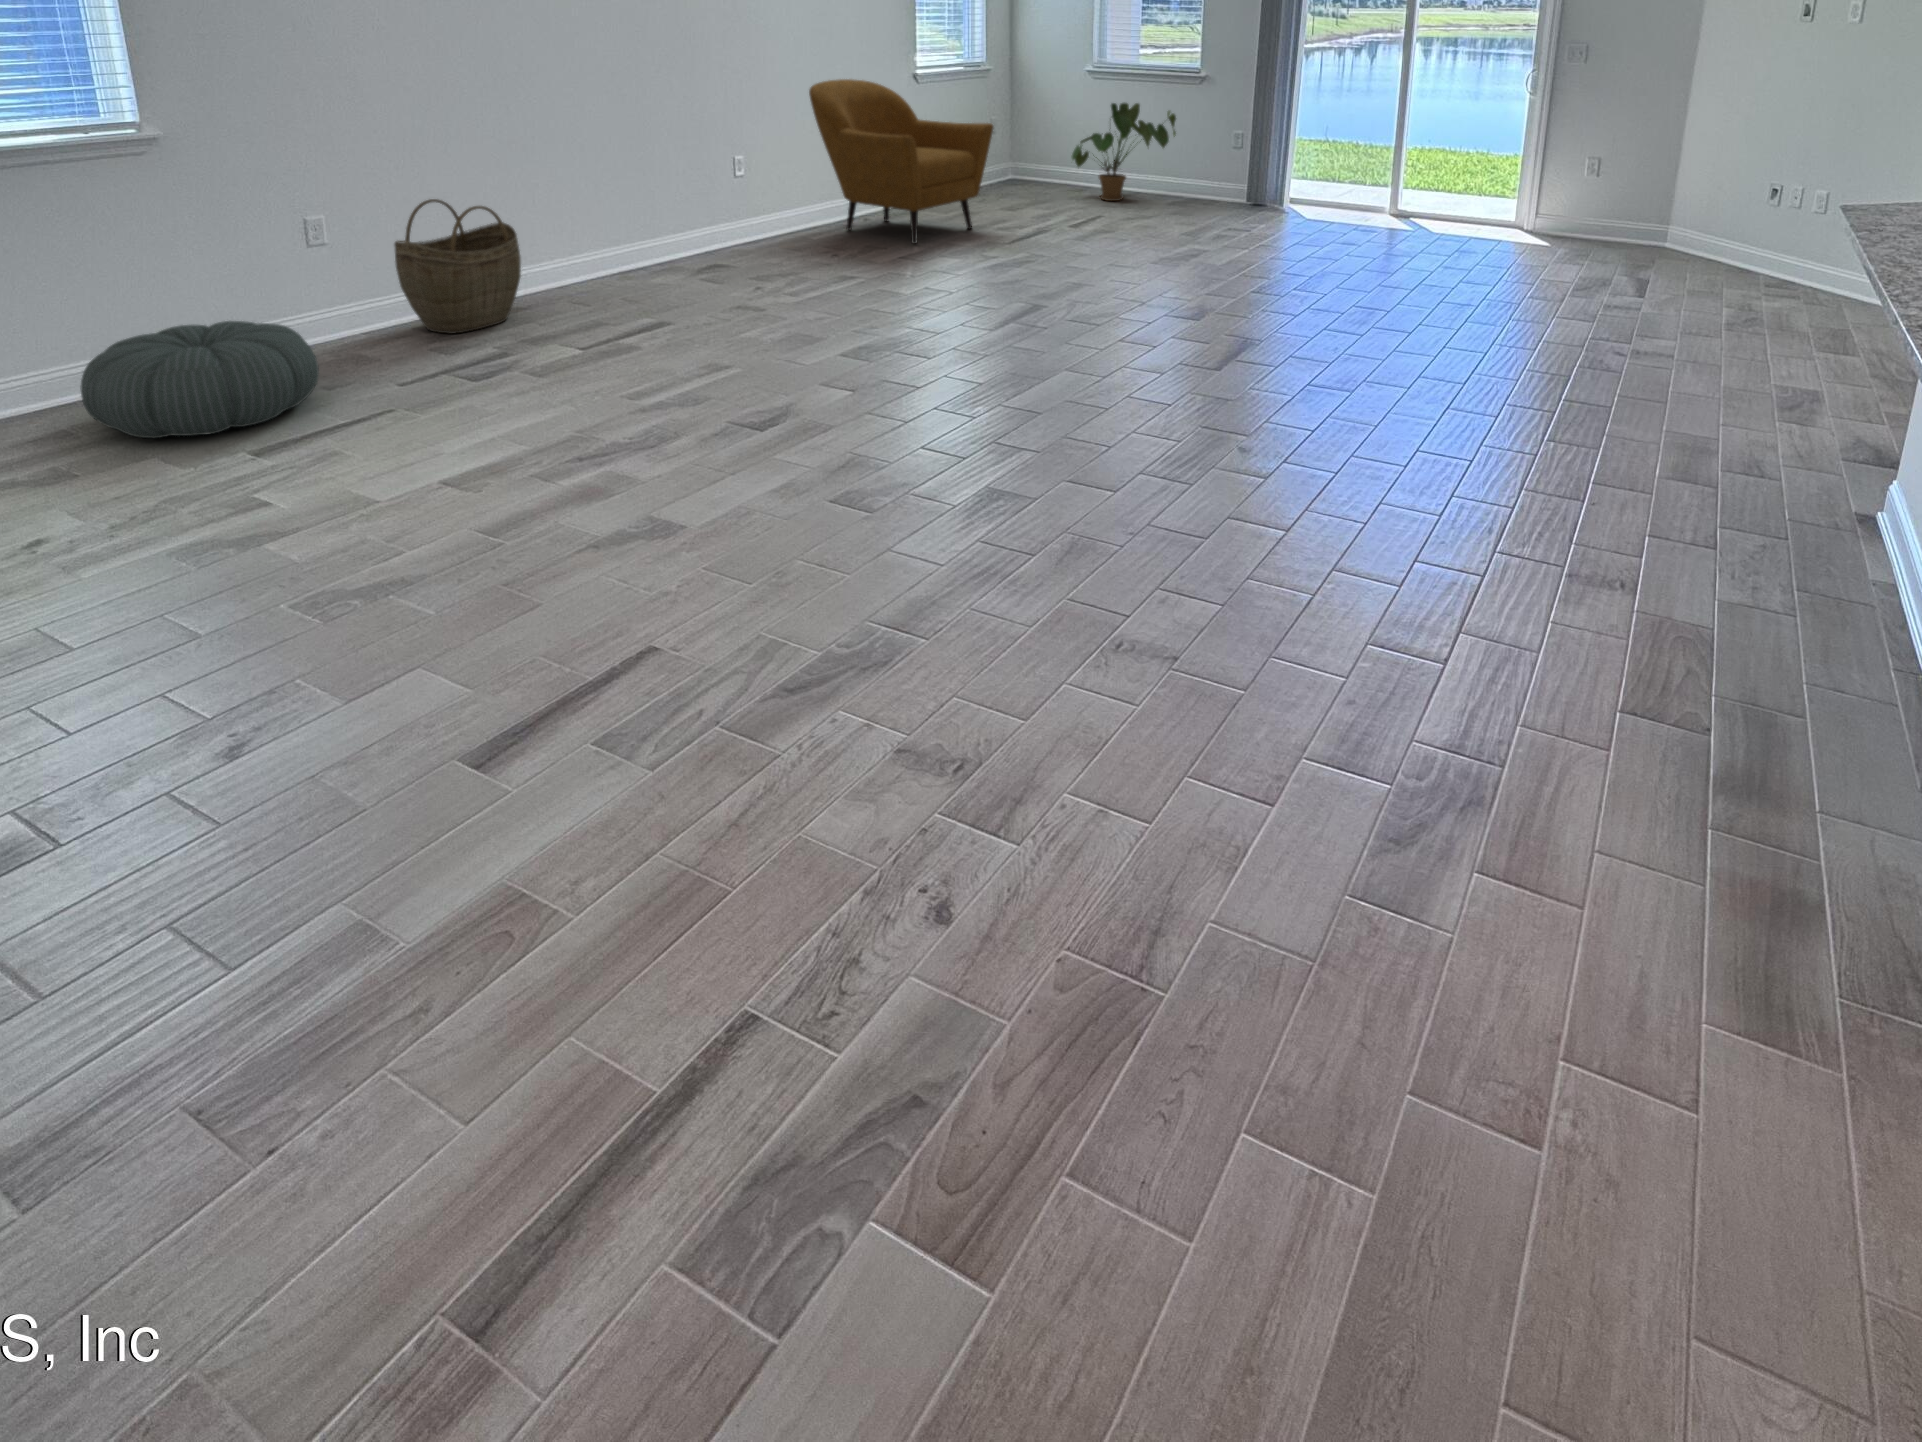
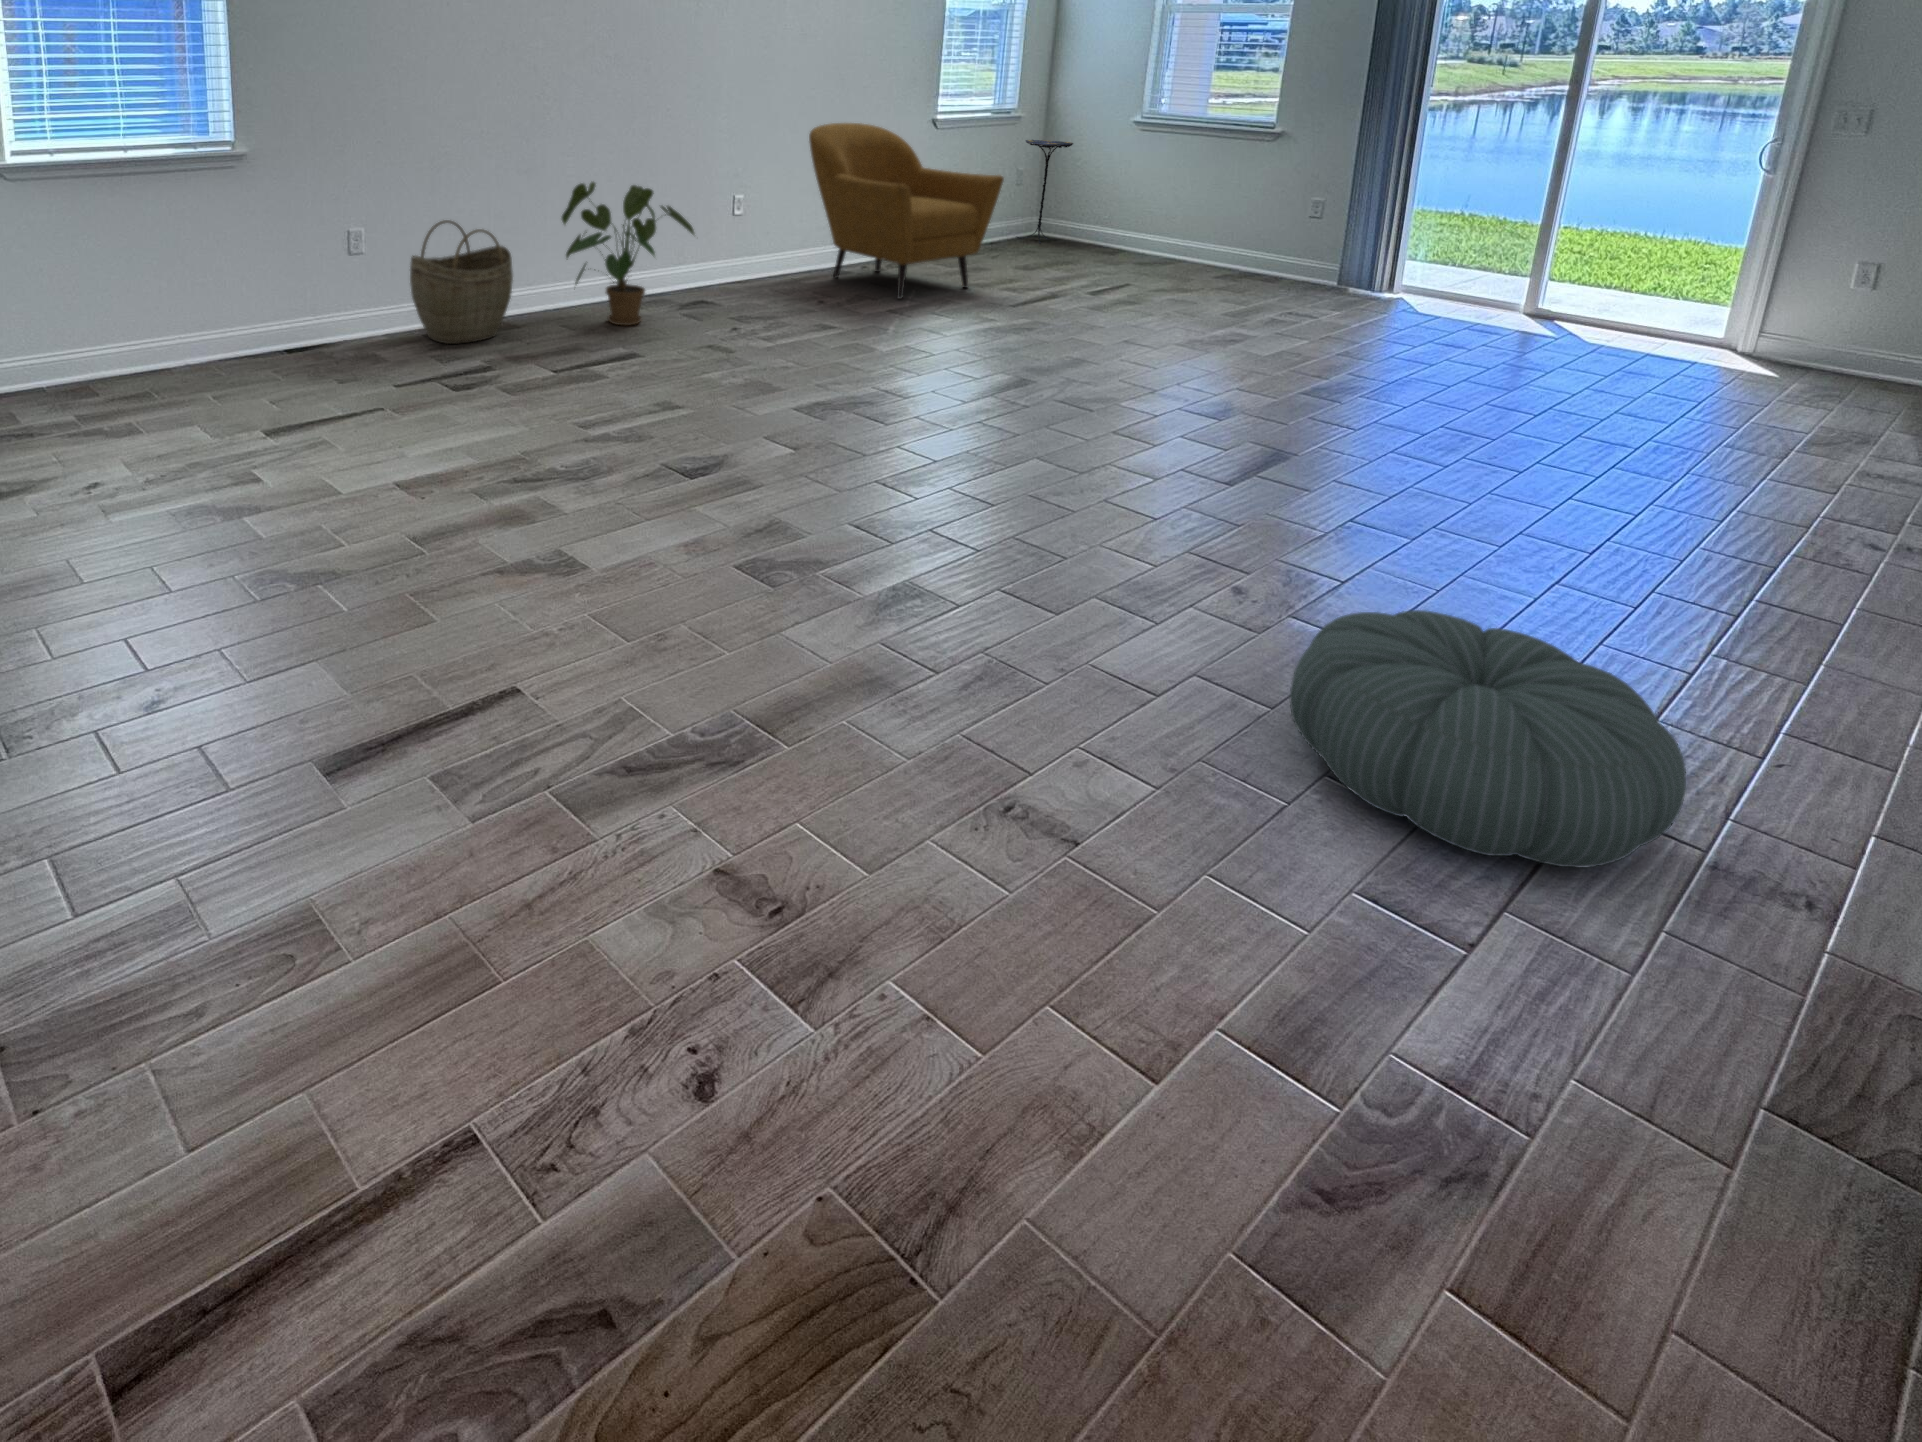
side table: none [1001,90,1043,185] -> present [1017,140,1073,243]
house plant: present [1072,103,1176,201] -> present [562,182,694,326]
pouf: present [80,321,319,438] -> present [1290,610,1686,867]

